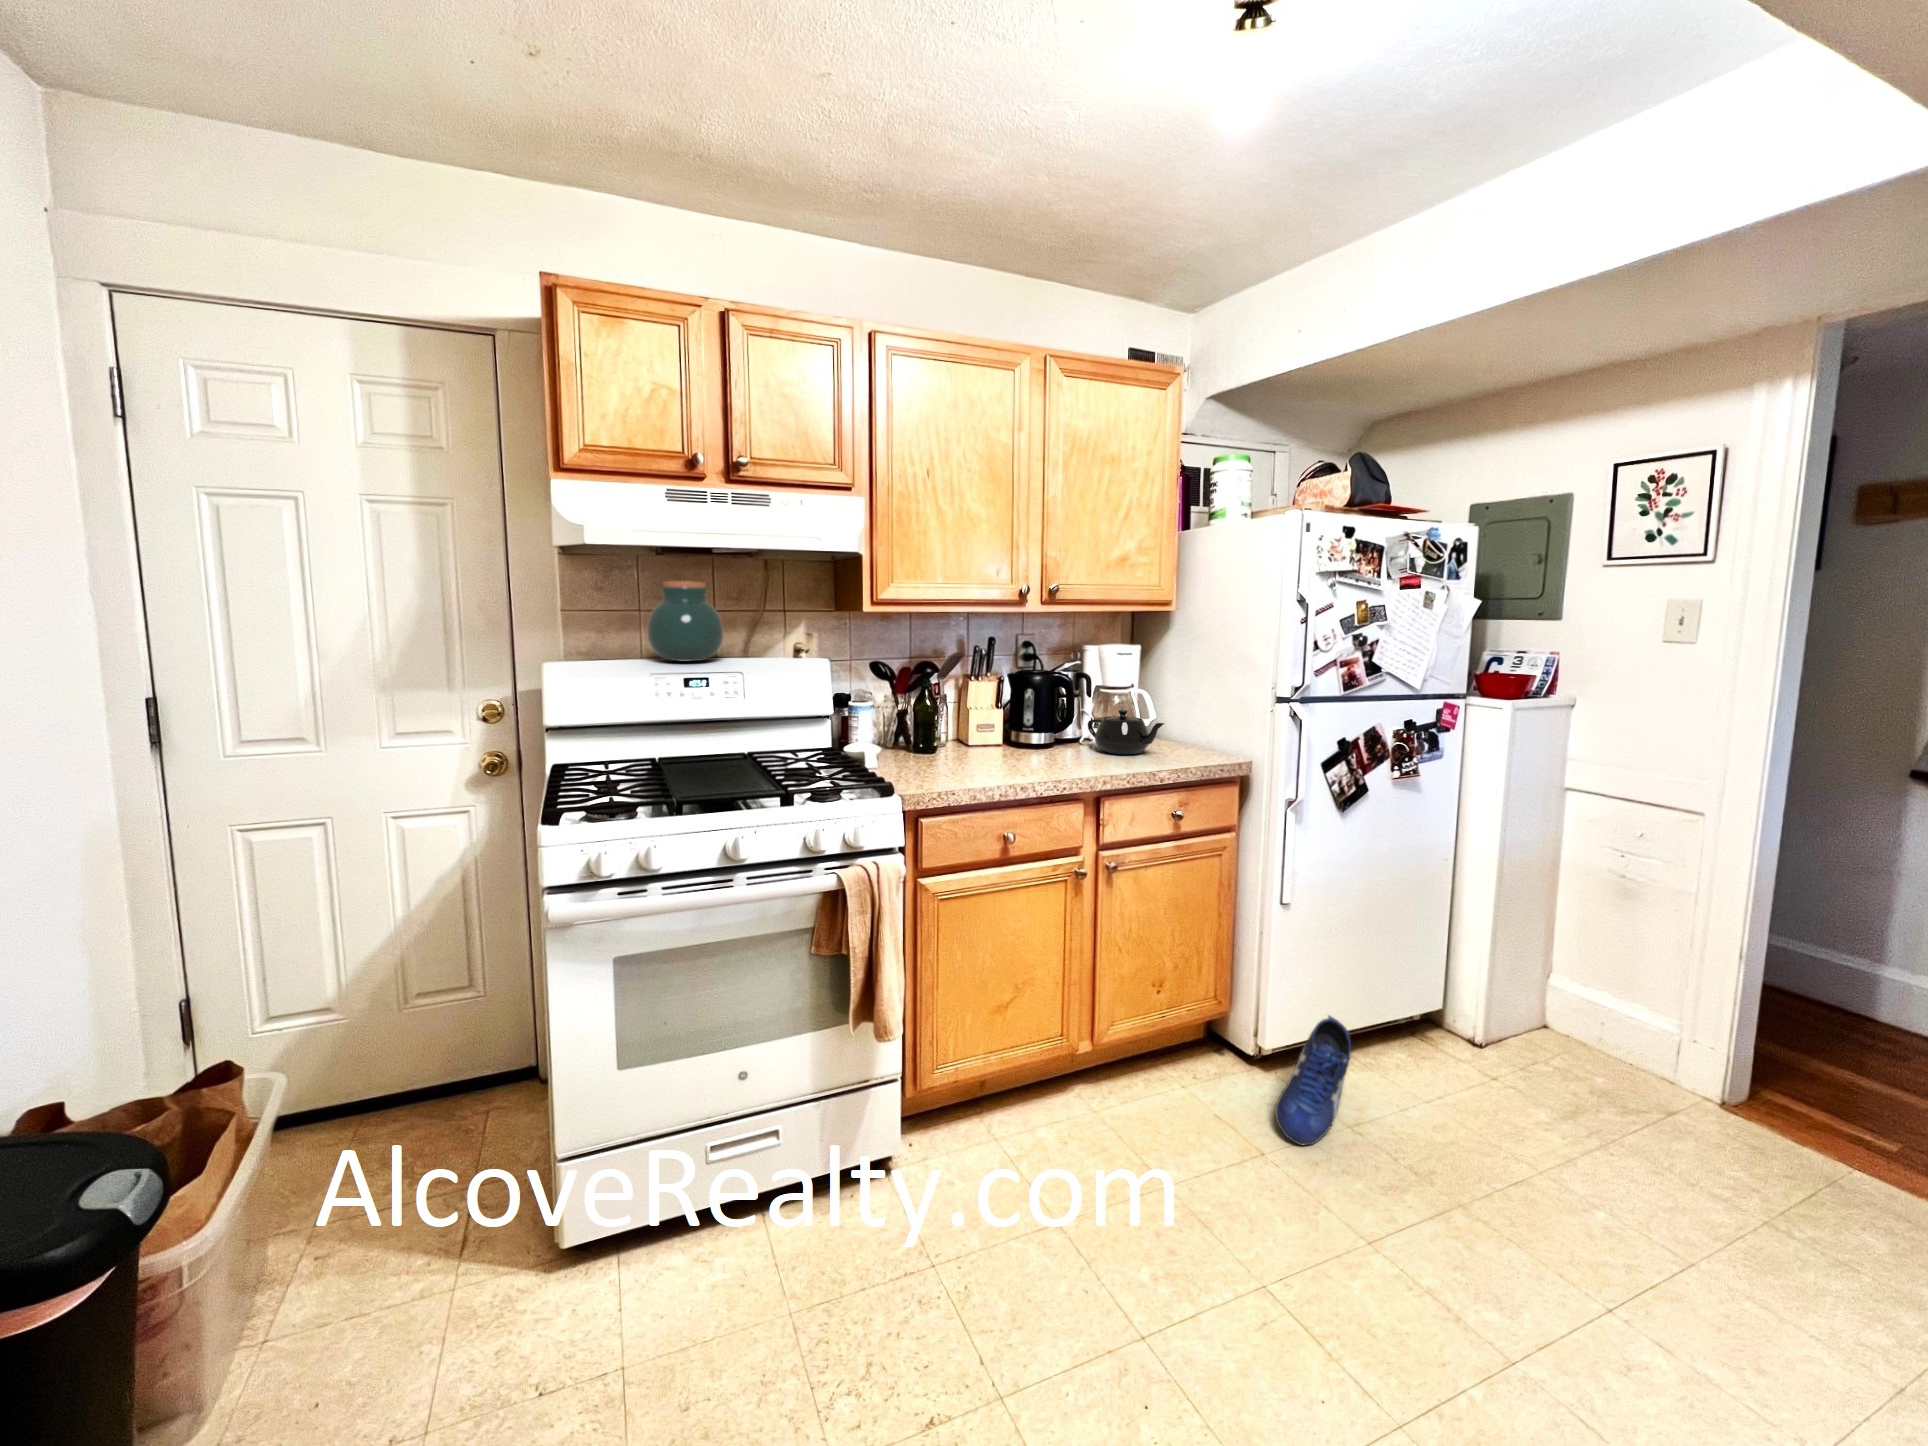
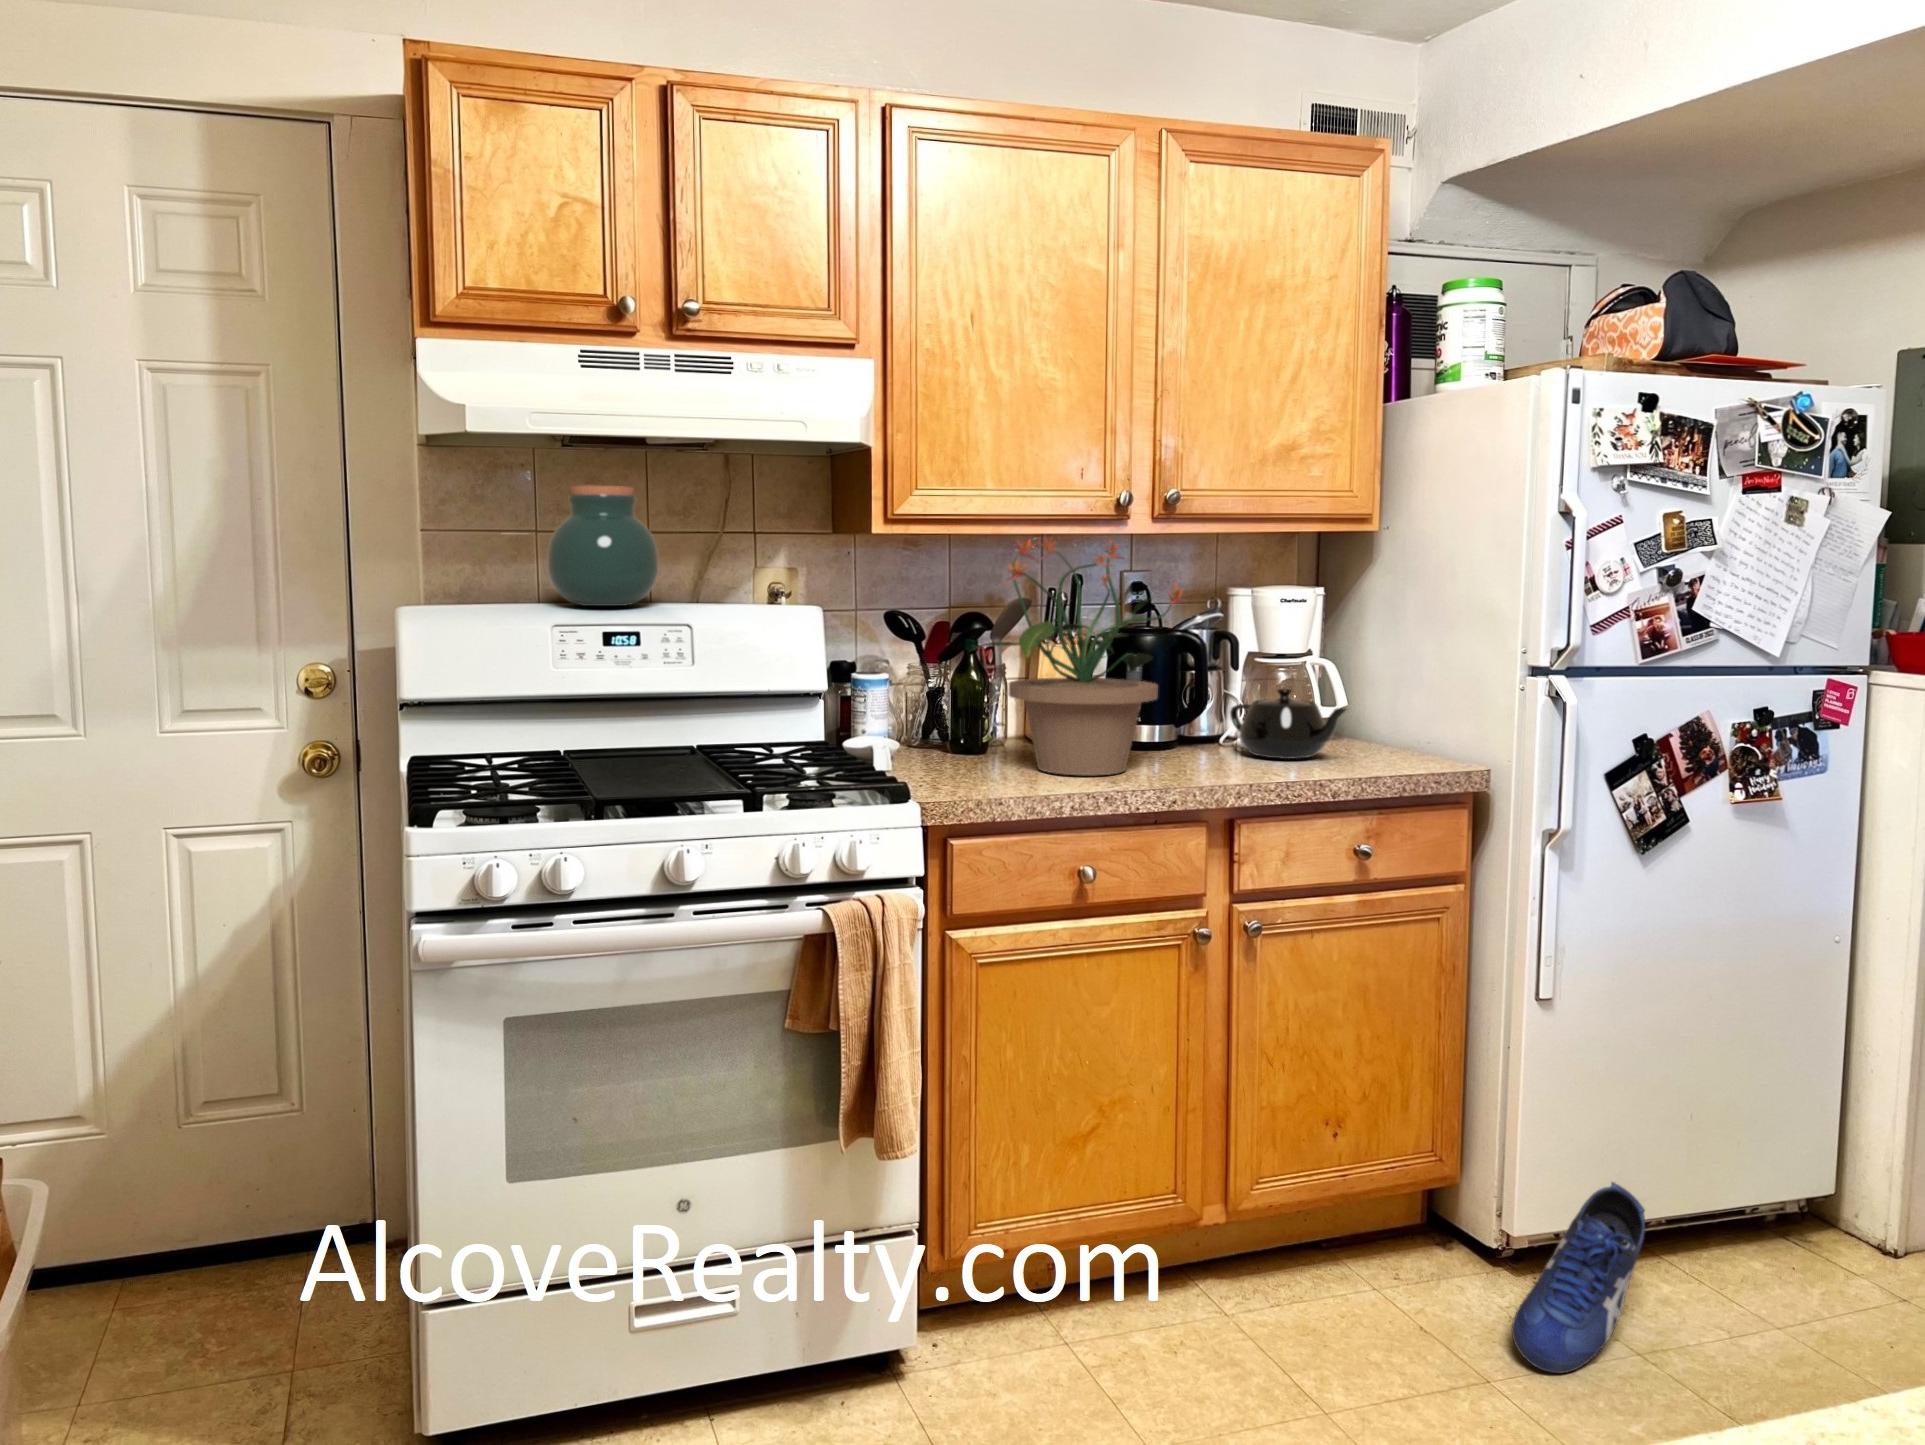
potted plant: none [927,613,1069,769] -> present [971,537,1184,775]

